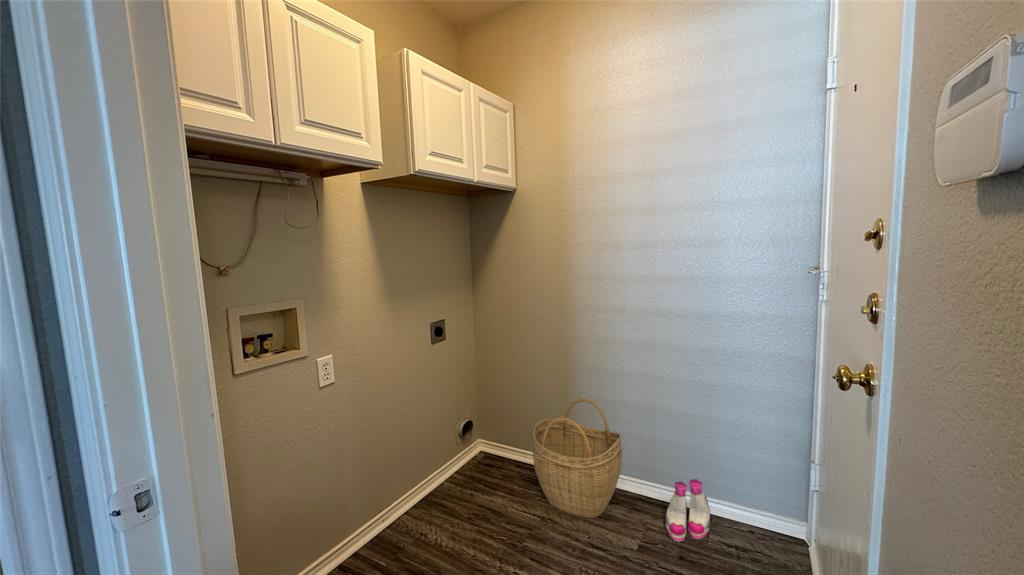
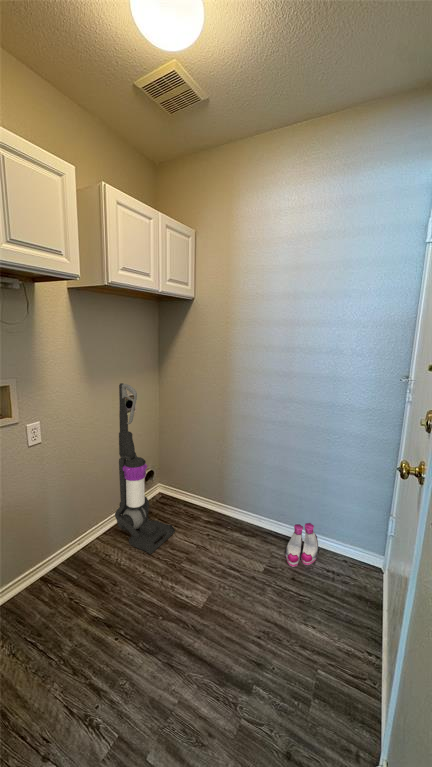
vacuum cleaner: none [427,303,509,531] -> present [115,383,175,554]
woven basket: present [533,399,622,519] -> none [195,460,259,548]

